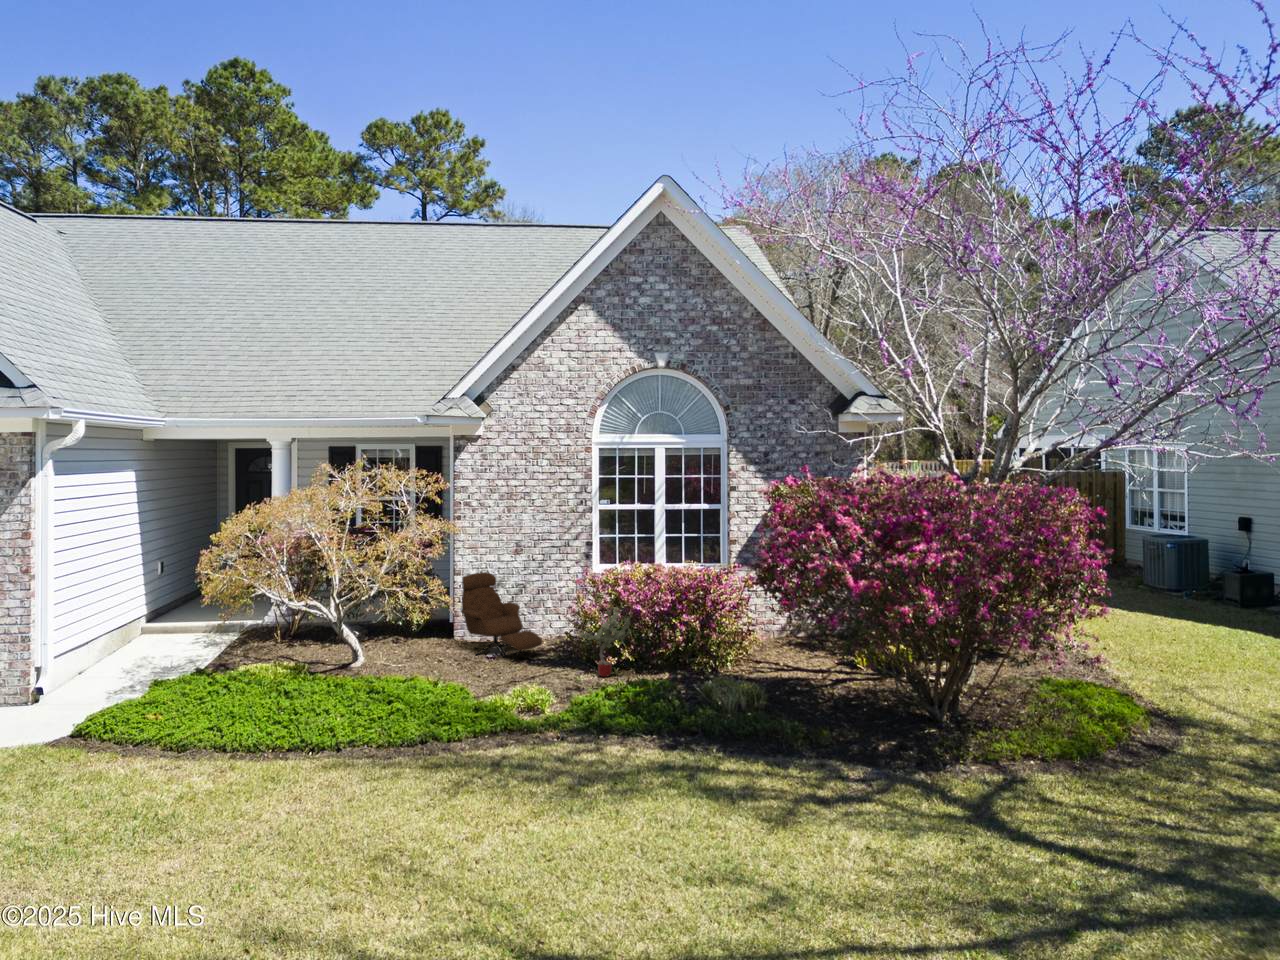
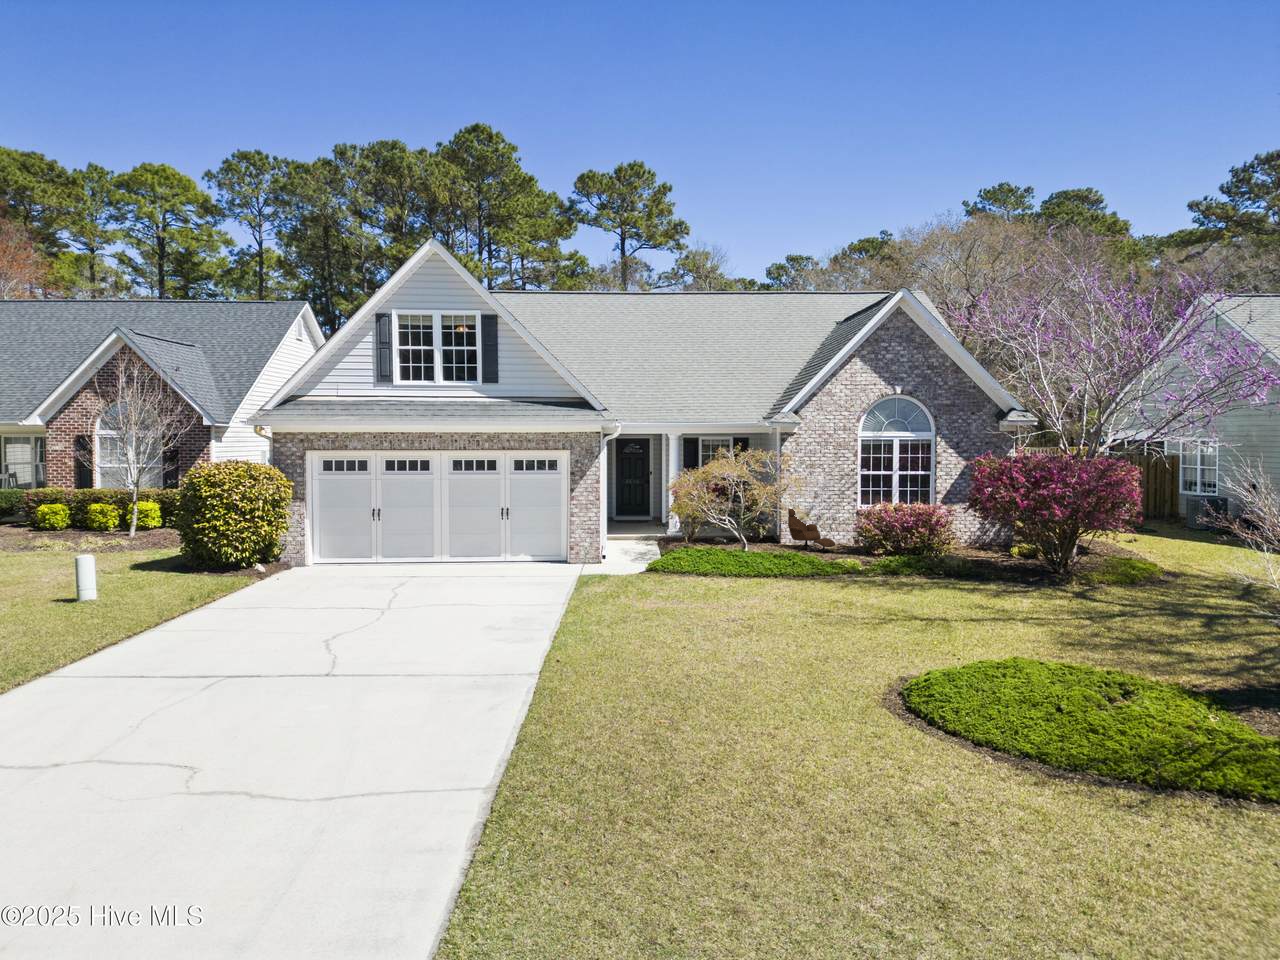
potted tree: present [581,607,630,677] -> none [864,523,894,559]

